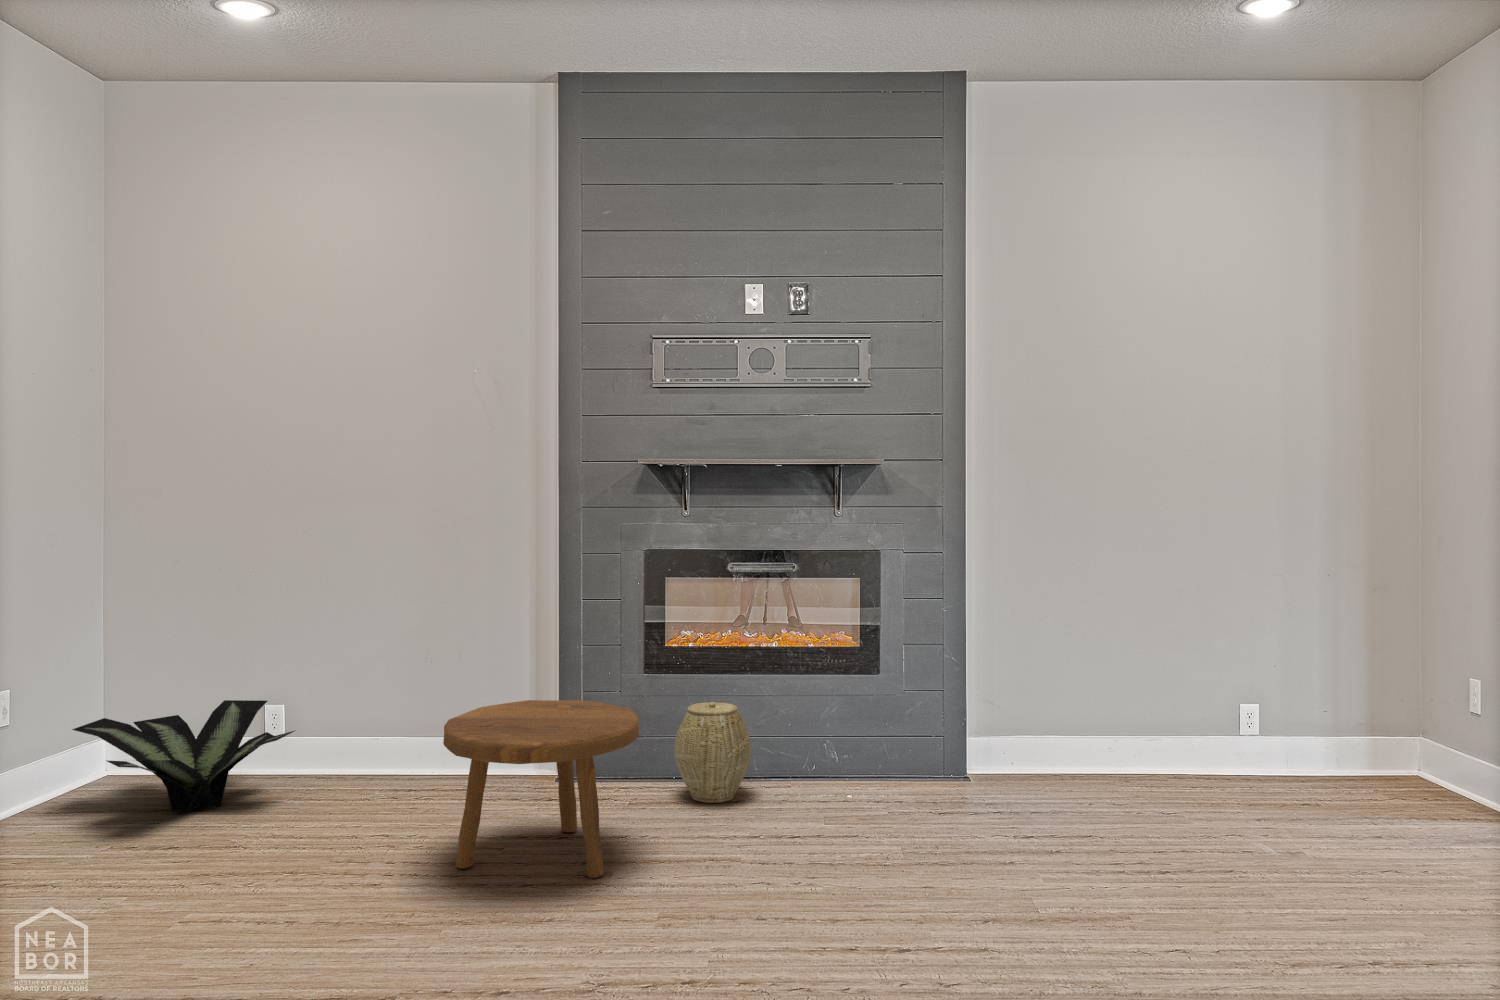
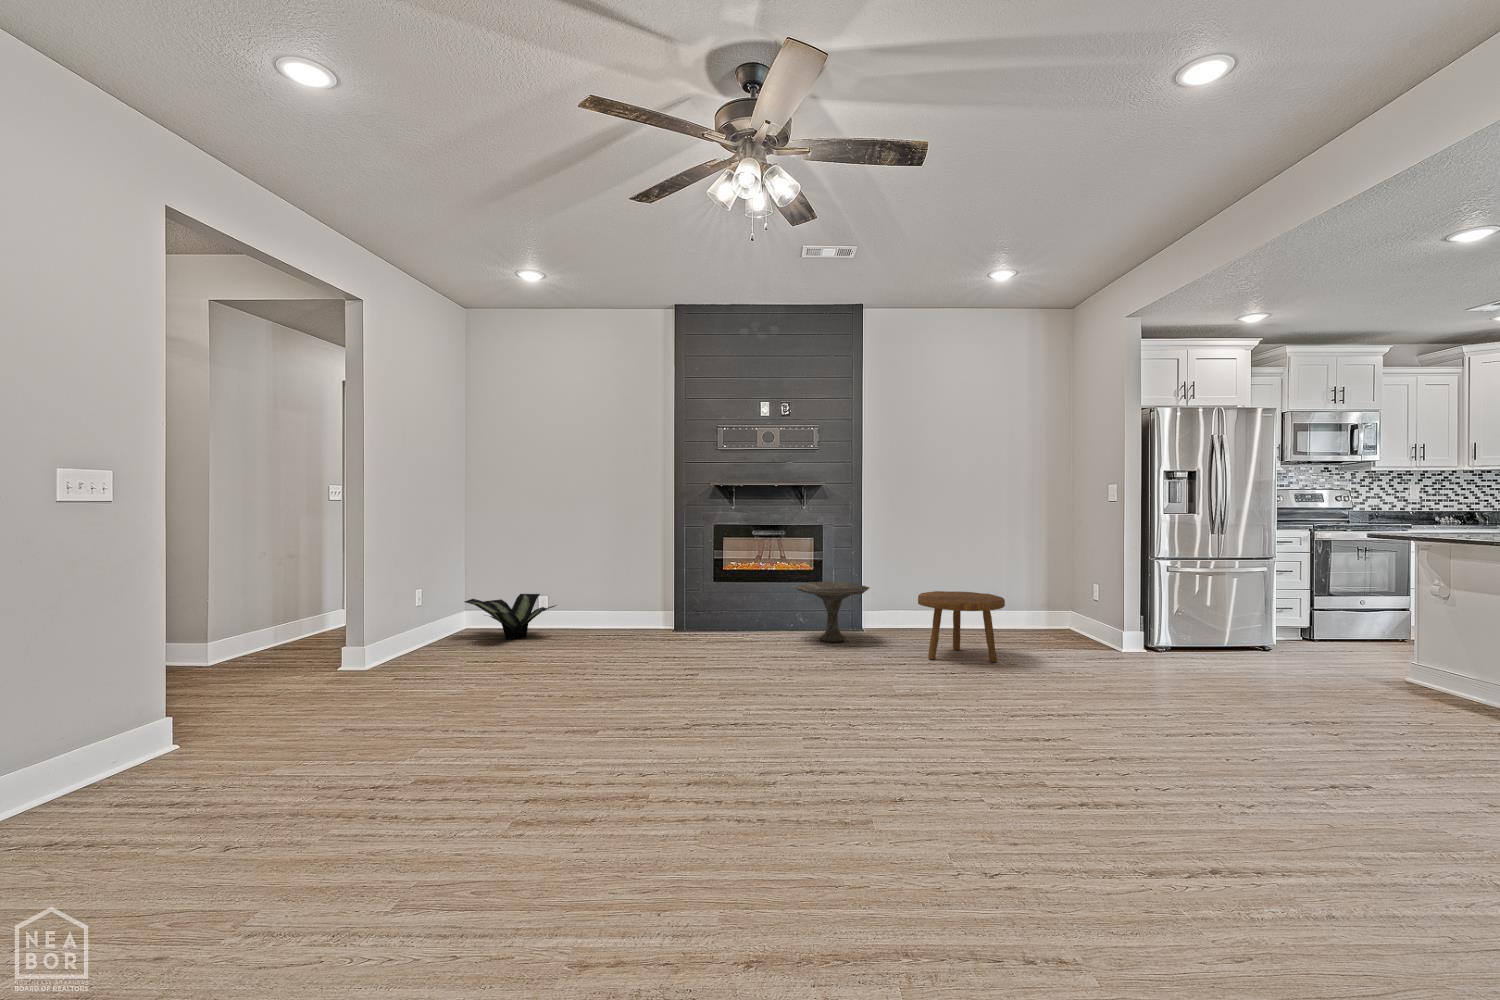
side table: none [822,676,990,817] -> present [795,582,870,642]
footstool: present [443,700,639,878] -> present [918,591,1005,662]
woven basket: present [674,702,751,803] -> none [728,593,763,638]

